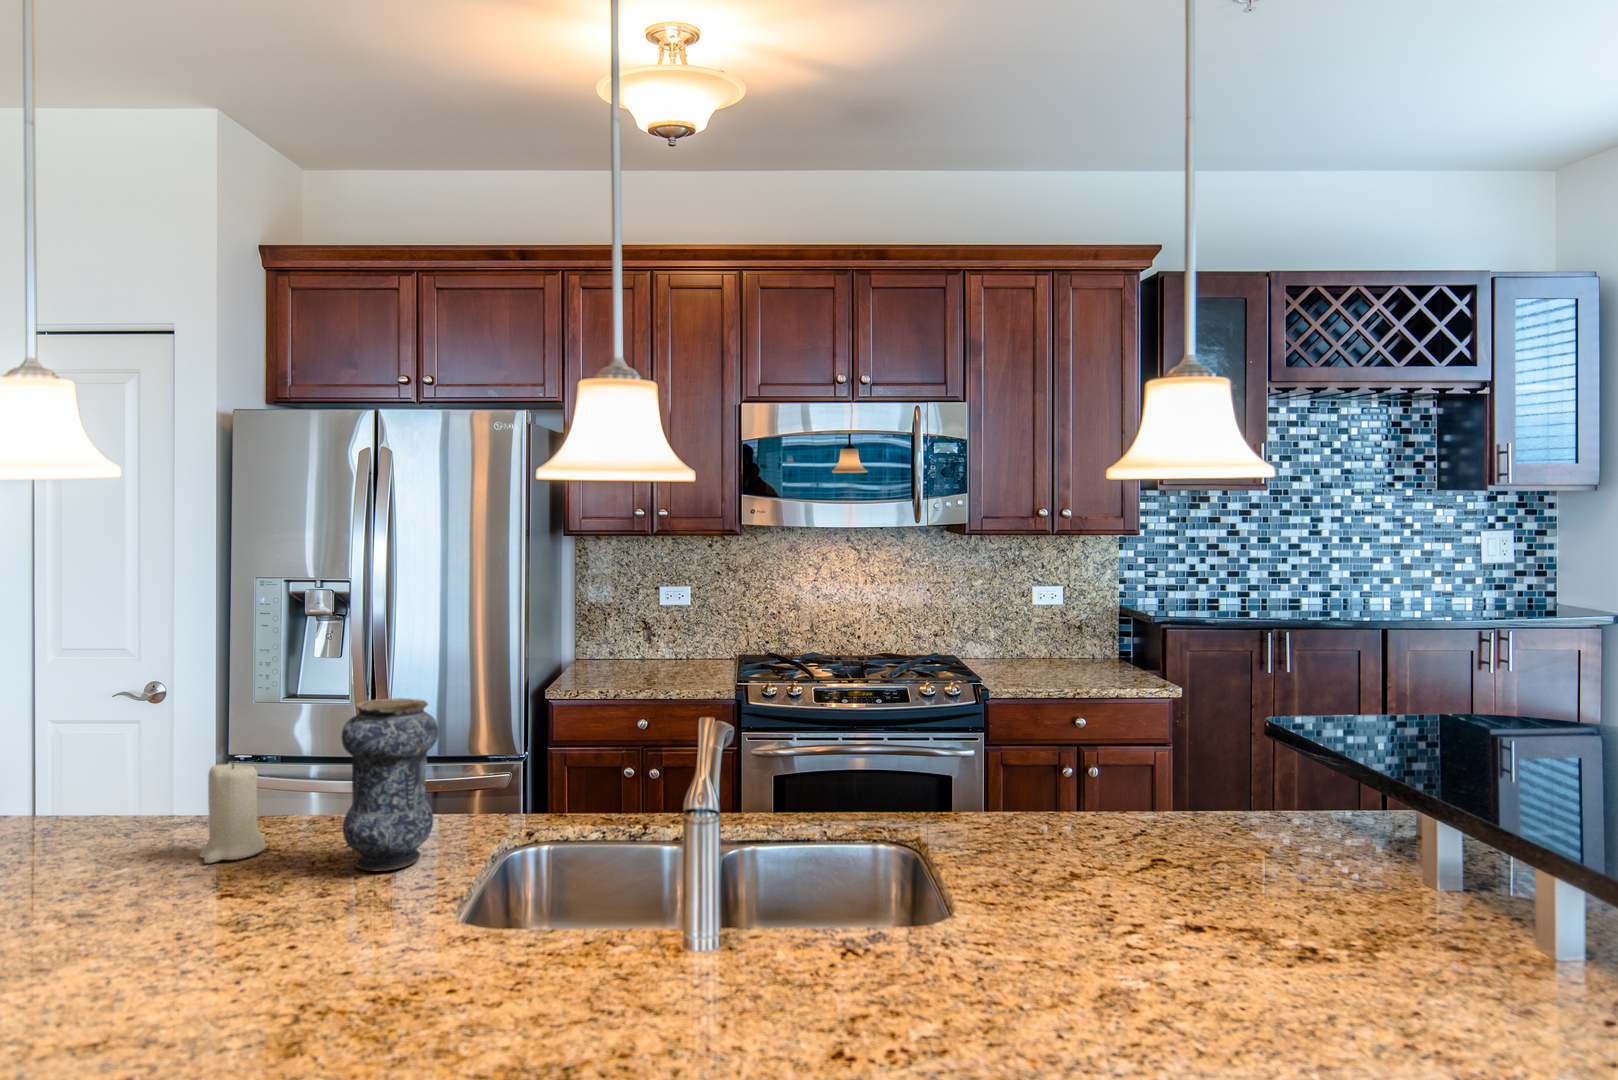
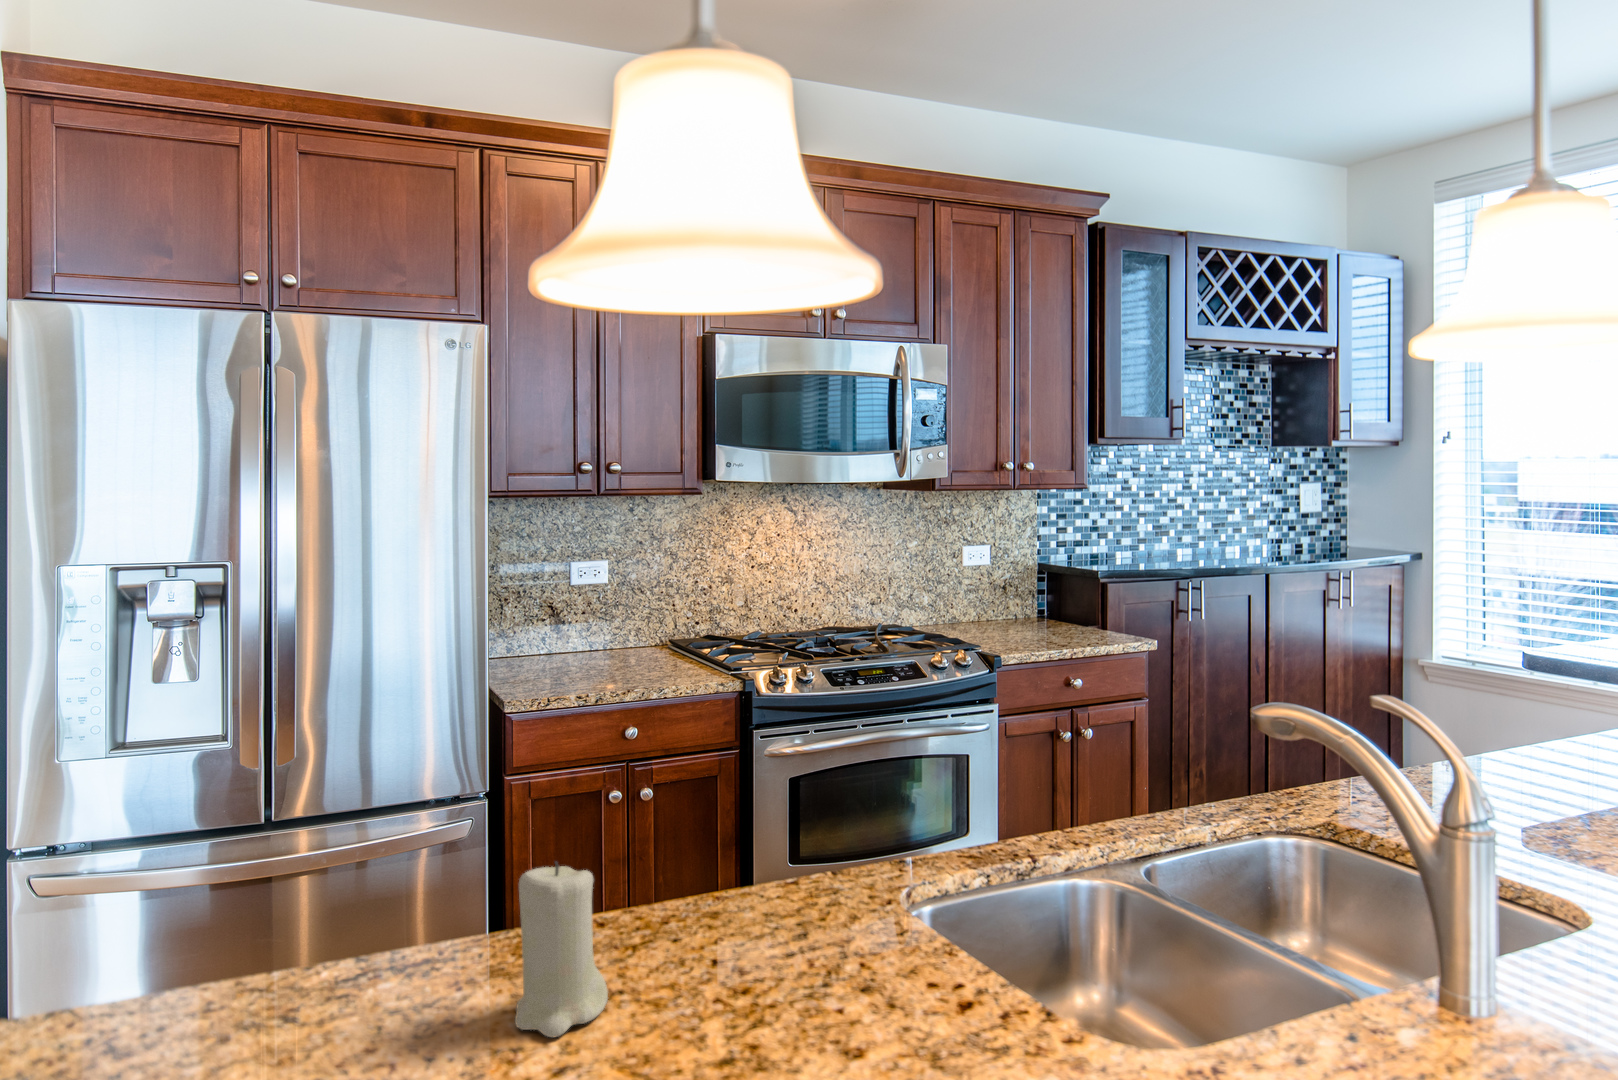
vase: present [341,698,438,871] -> none [759,730,892,994]

